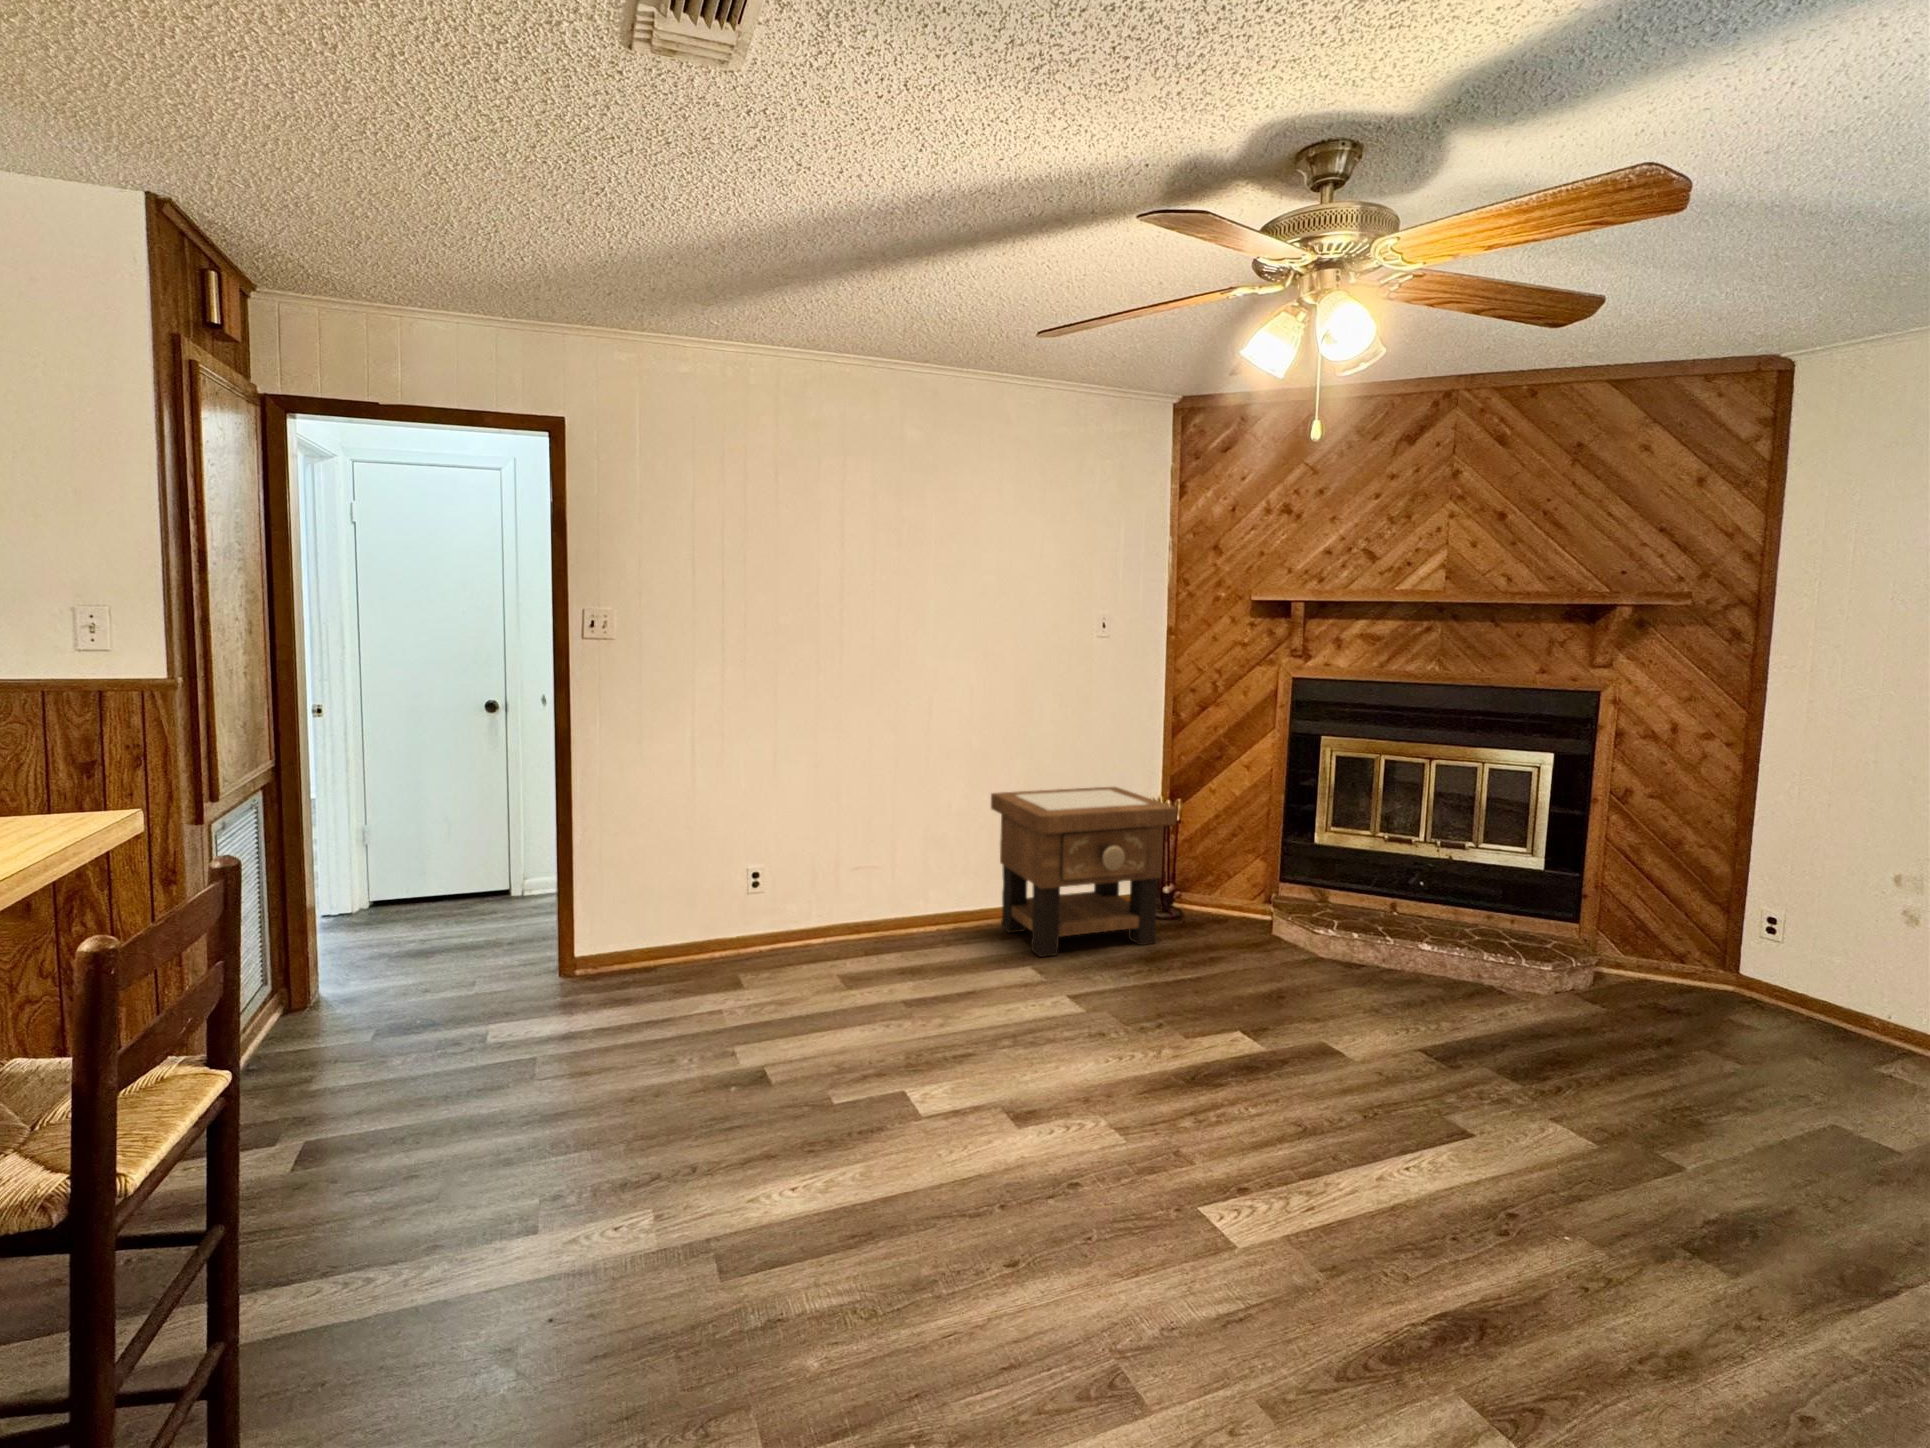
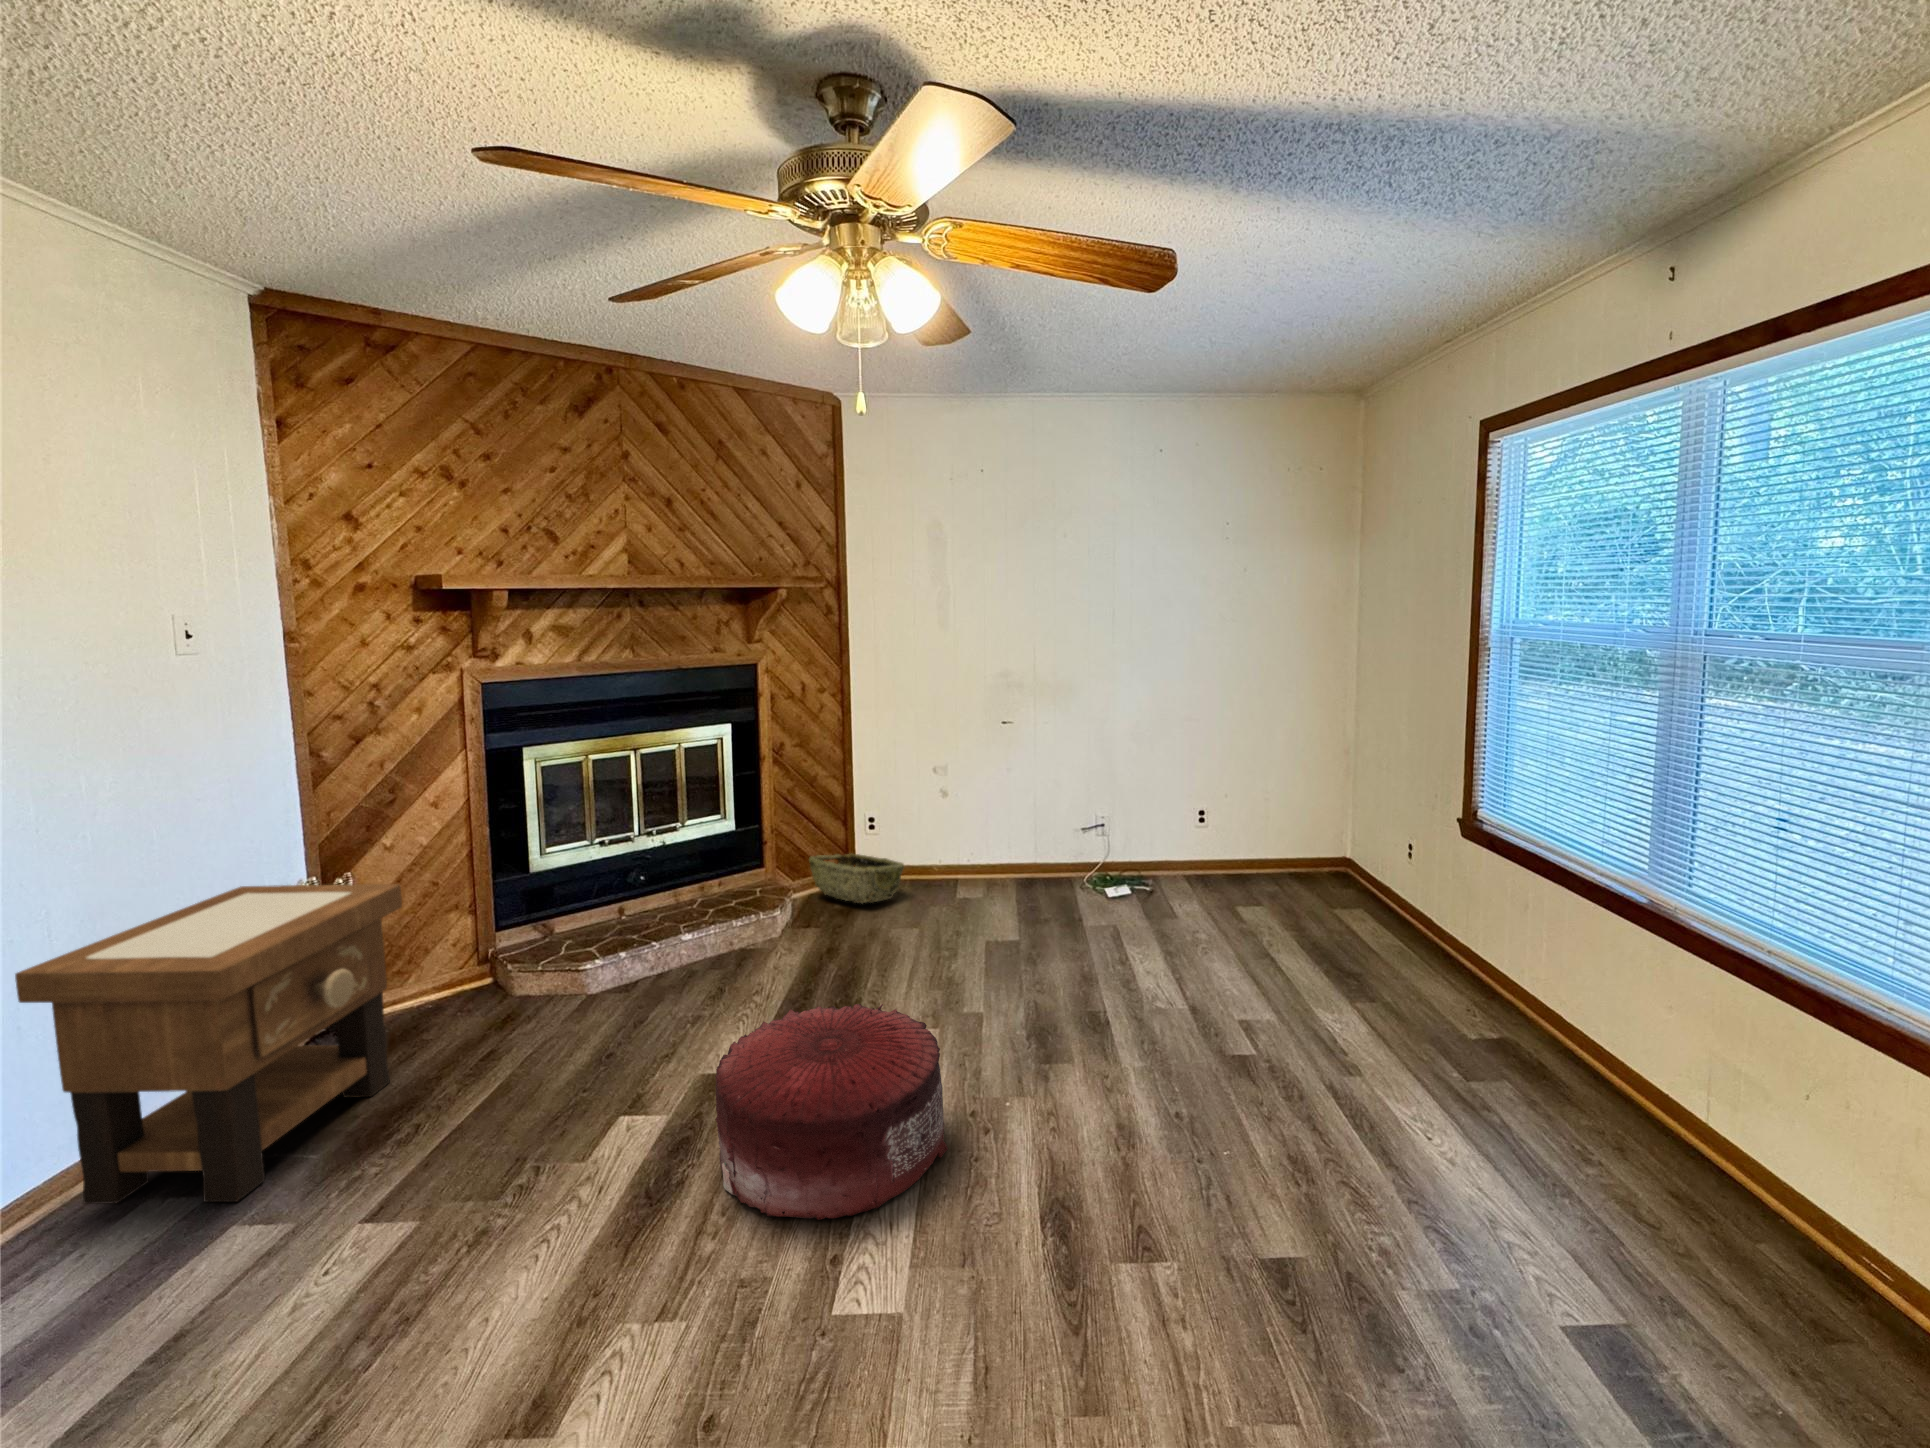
woven basket: none [1642,930,1781,1019] -> present [809,854,904,903]
pouf: none [1233,1000,1476,1208] -> present [715,1004,948,1220]

